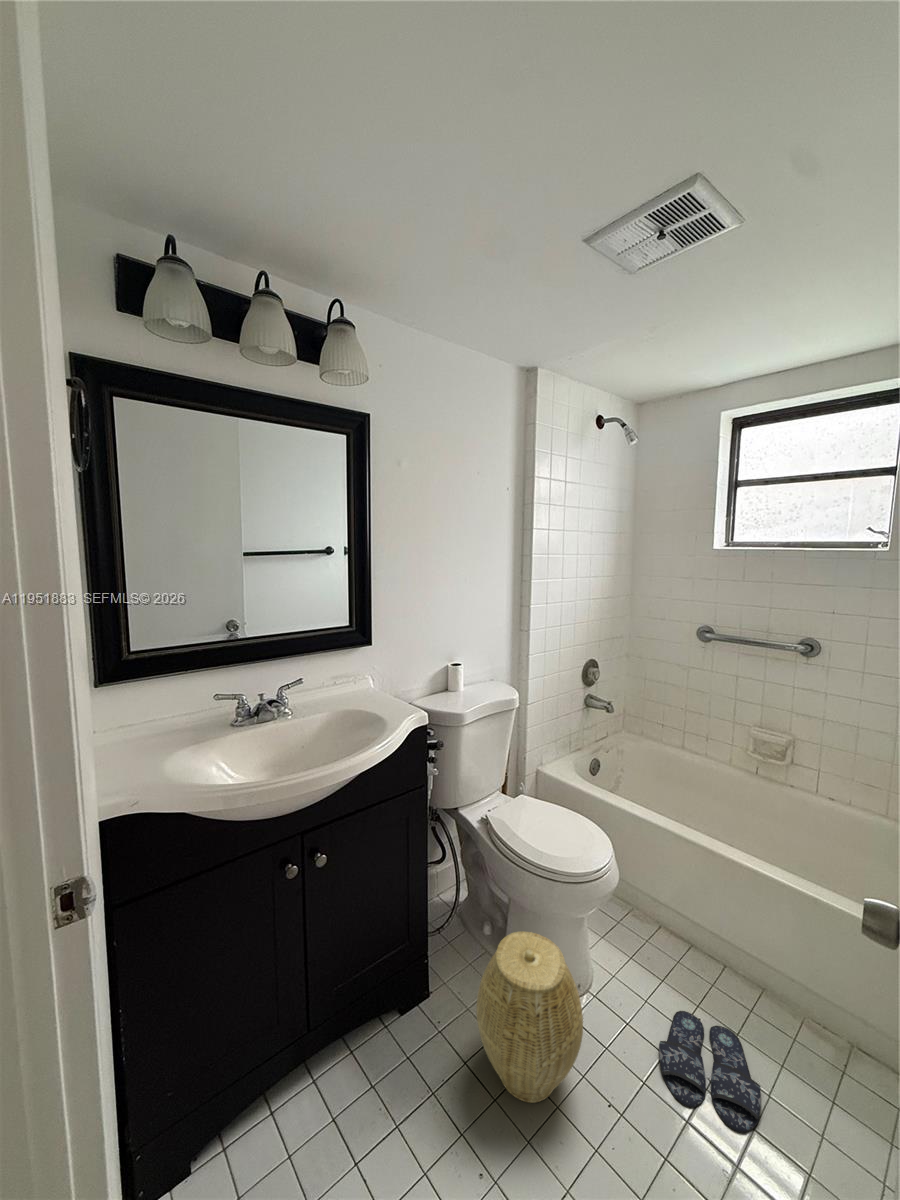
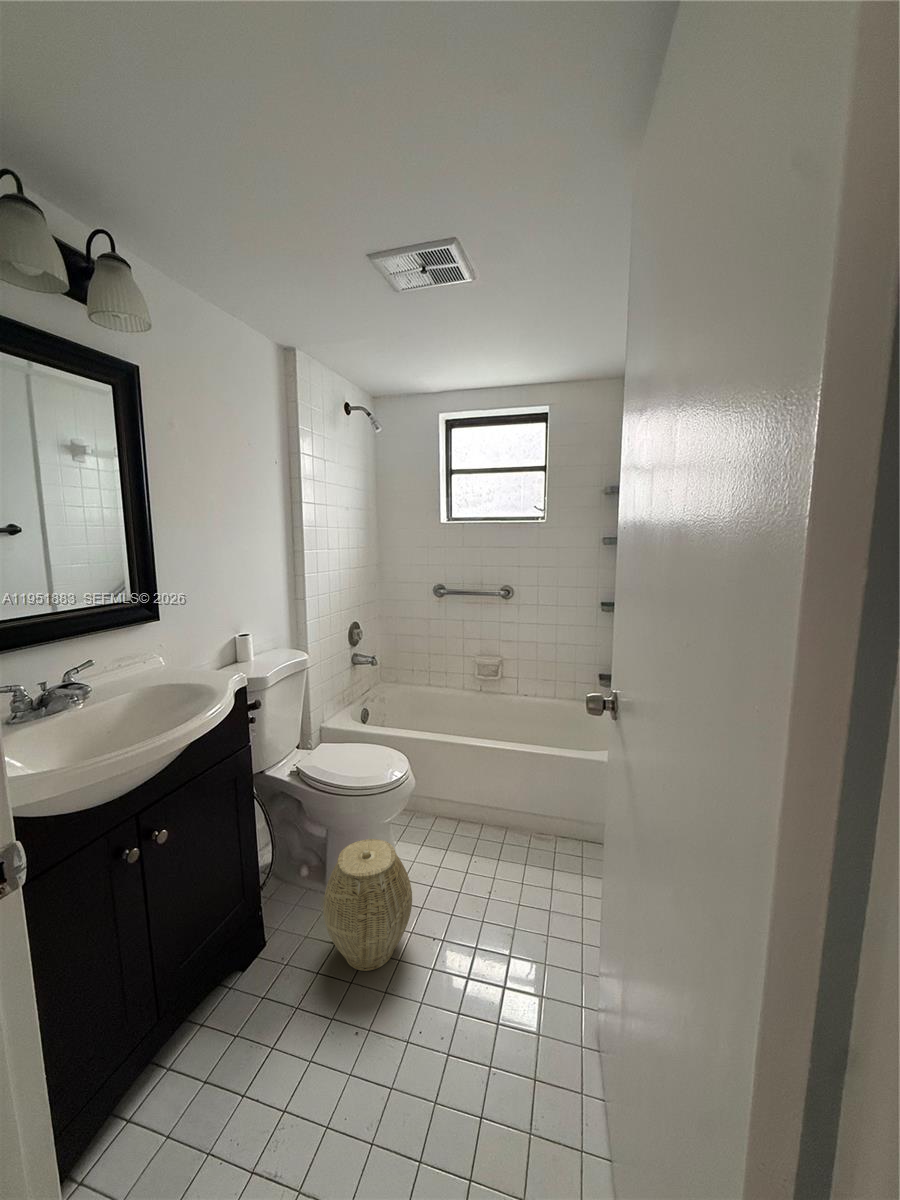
slippers: present [659,1011,761,1133] -> none [455,858,519,912]

